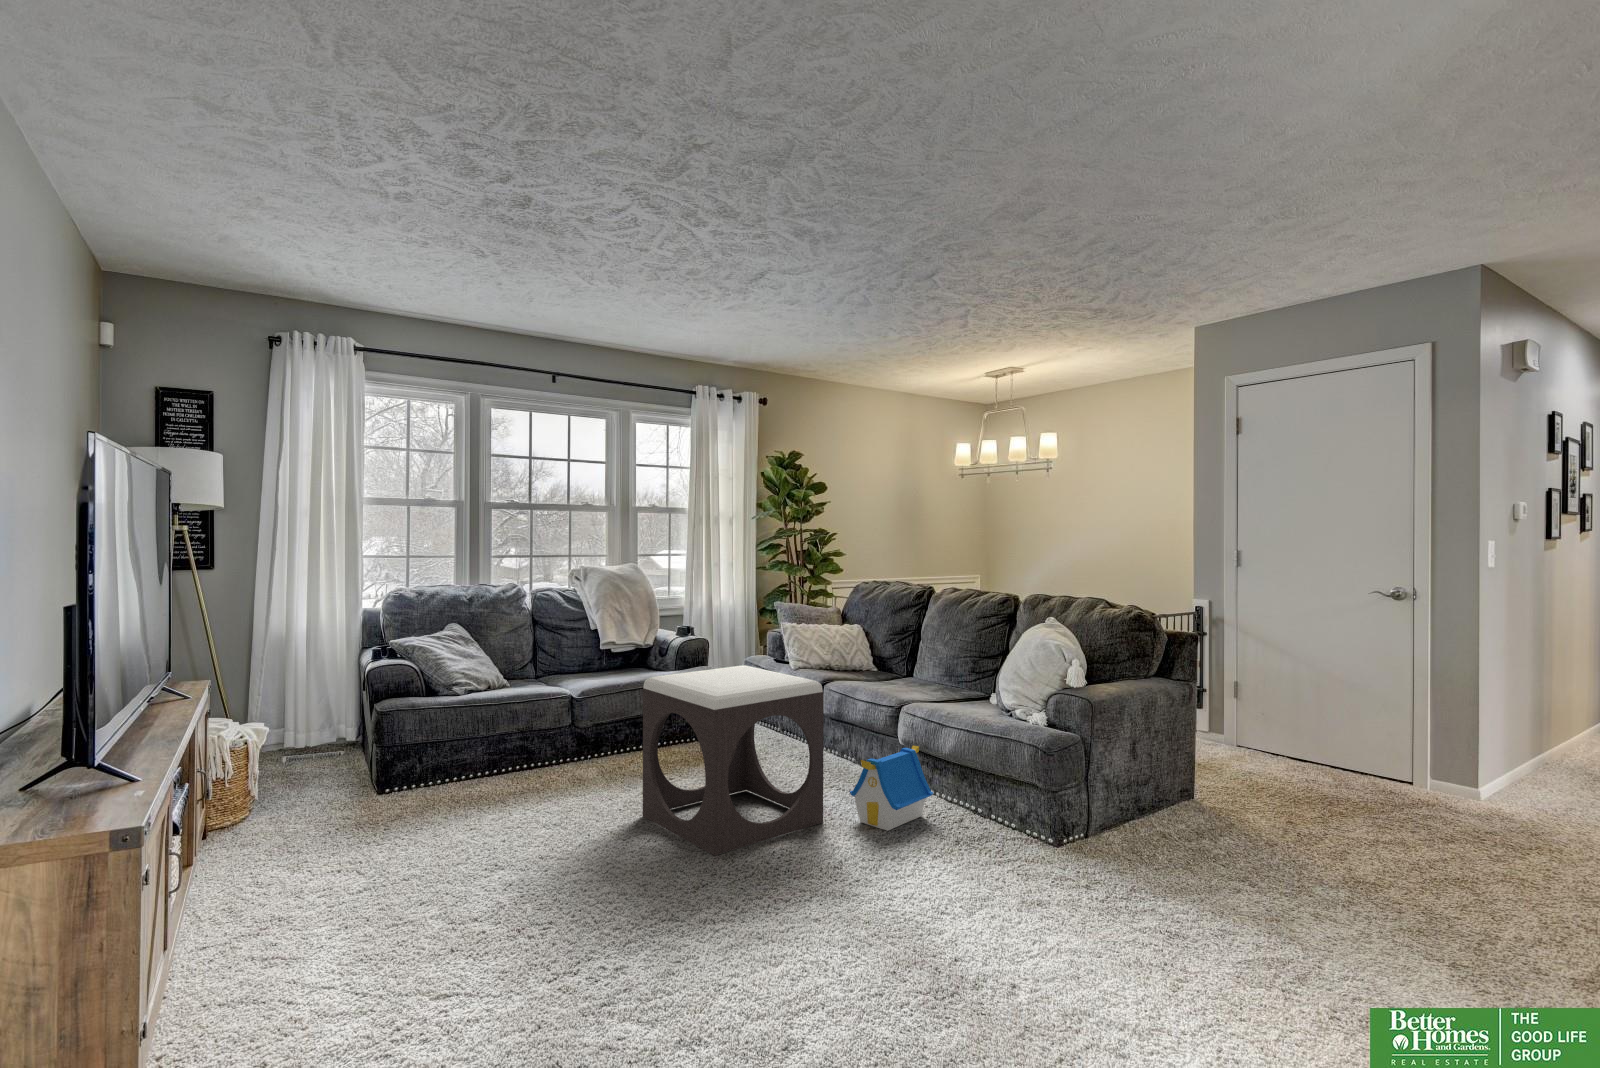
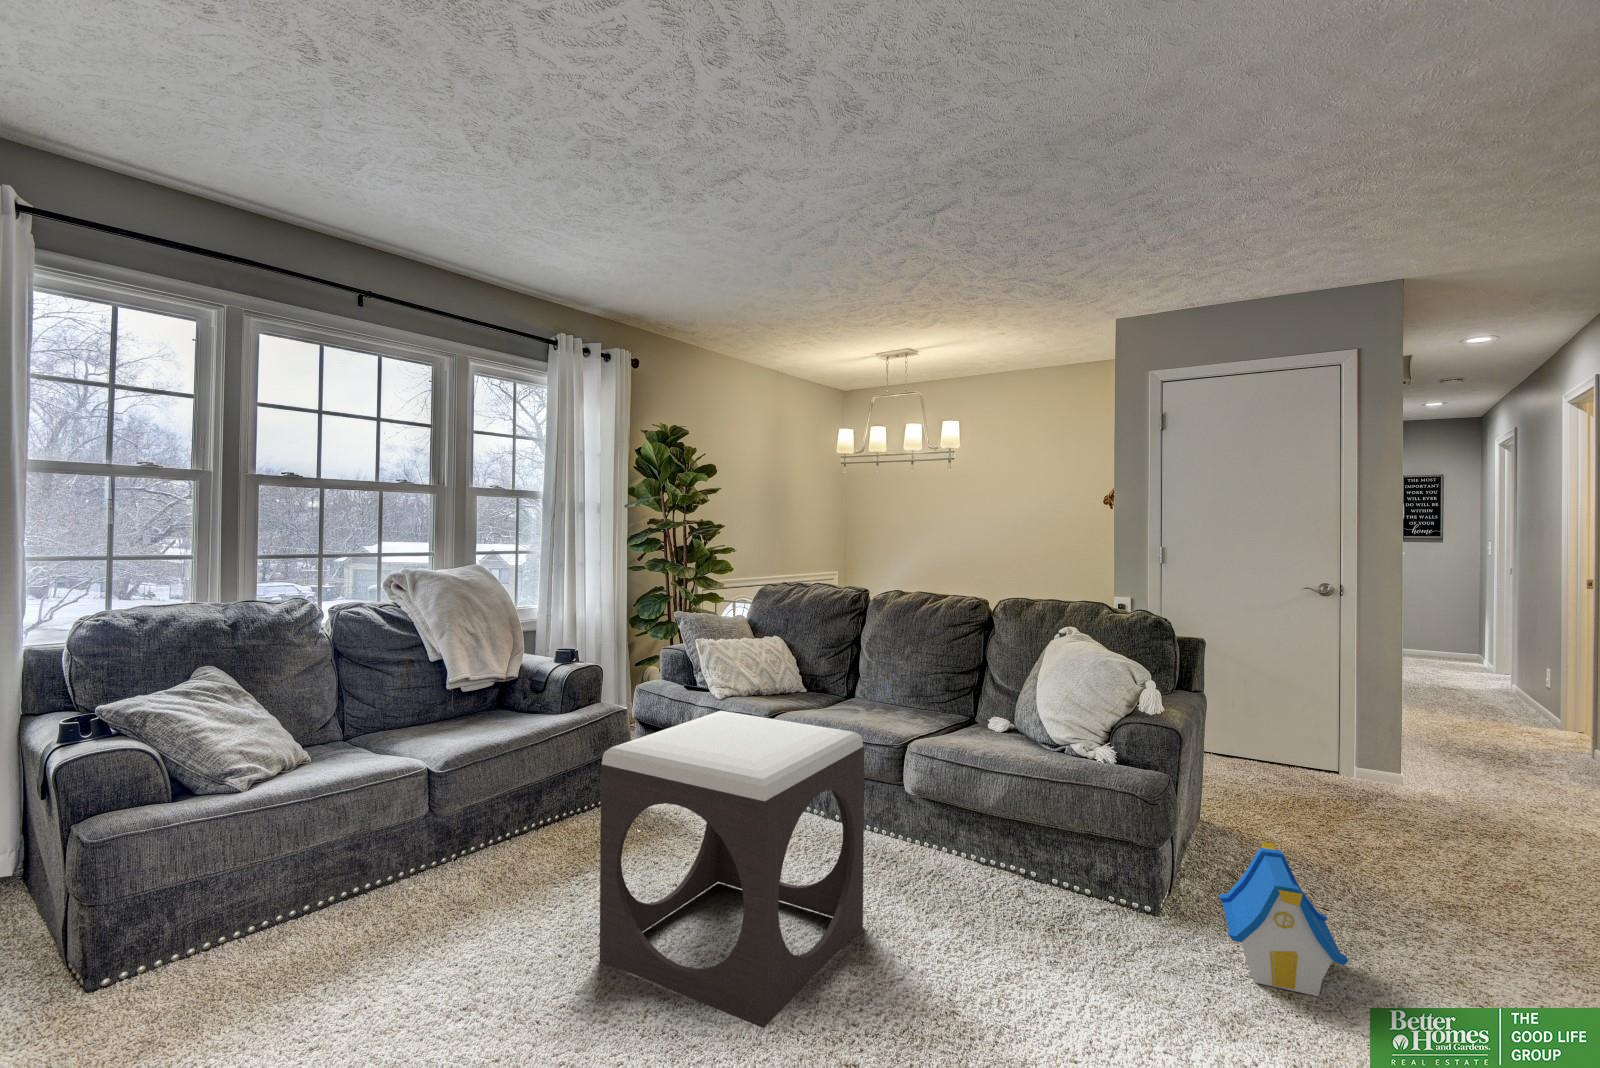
toy house: present [850,746,933,831] -> present [1219,842,1348,996]

